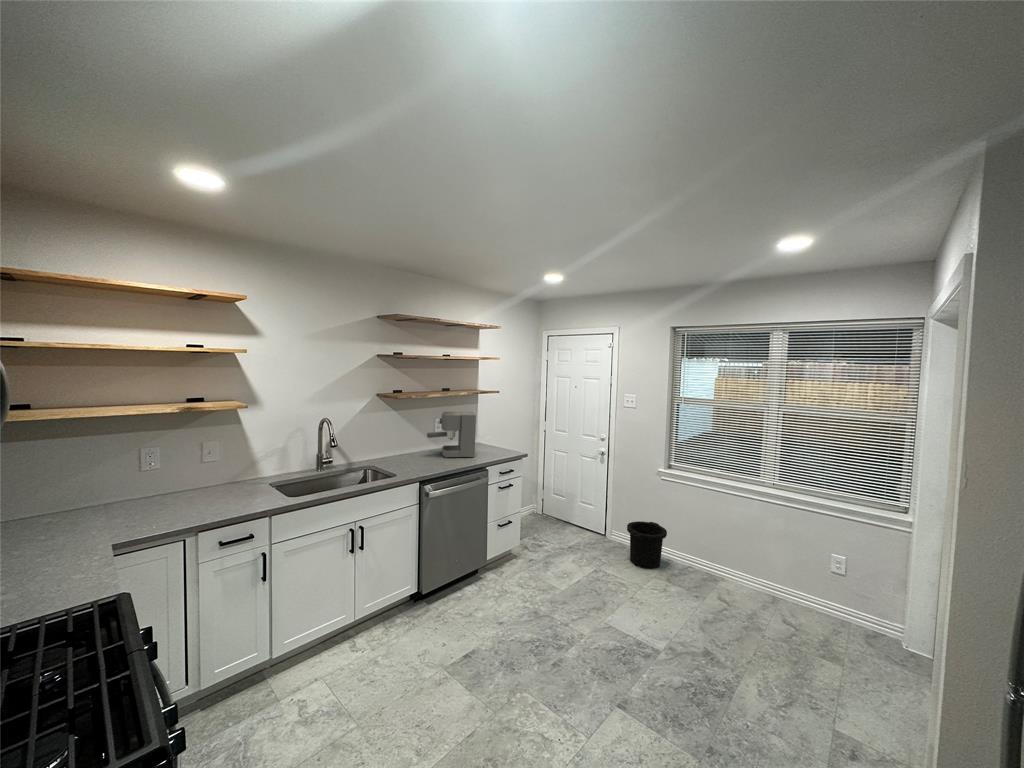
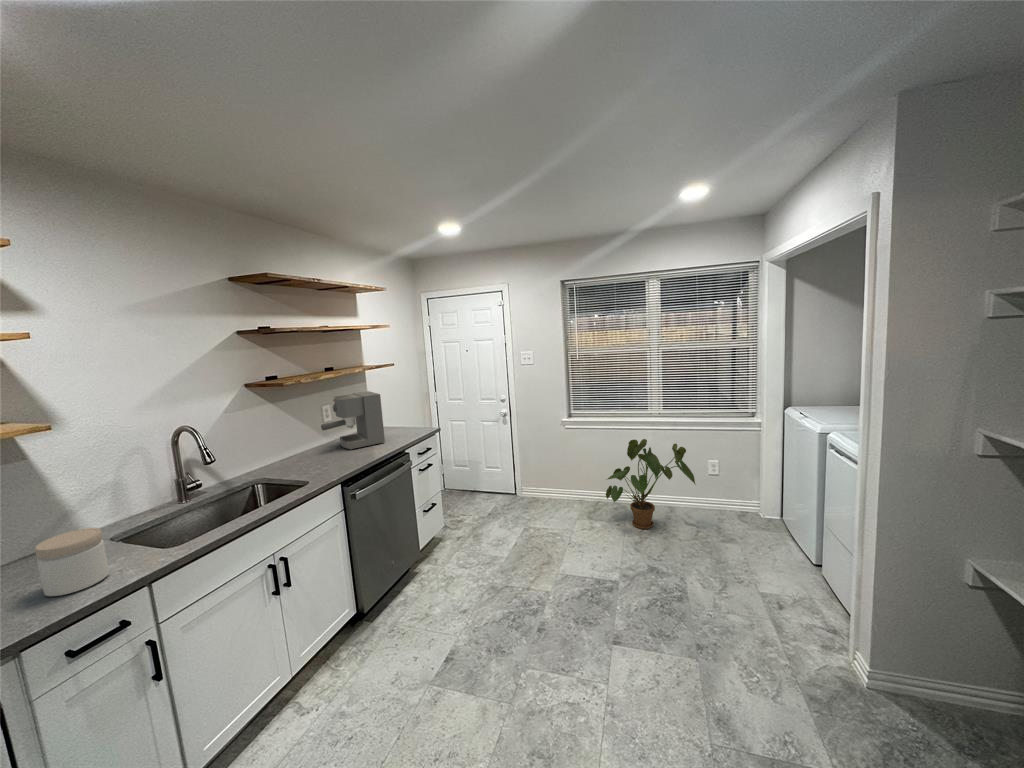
jar: none [219,472,253,509] -> present [35,528,109,596]
house plant: none [687,507,797,612] -> present [606,439,696,529]
trash can: present [627,521,667,569] -> none [542,470,578,514]

